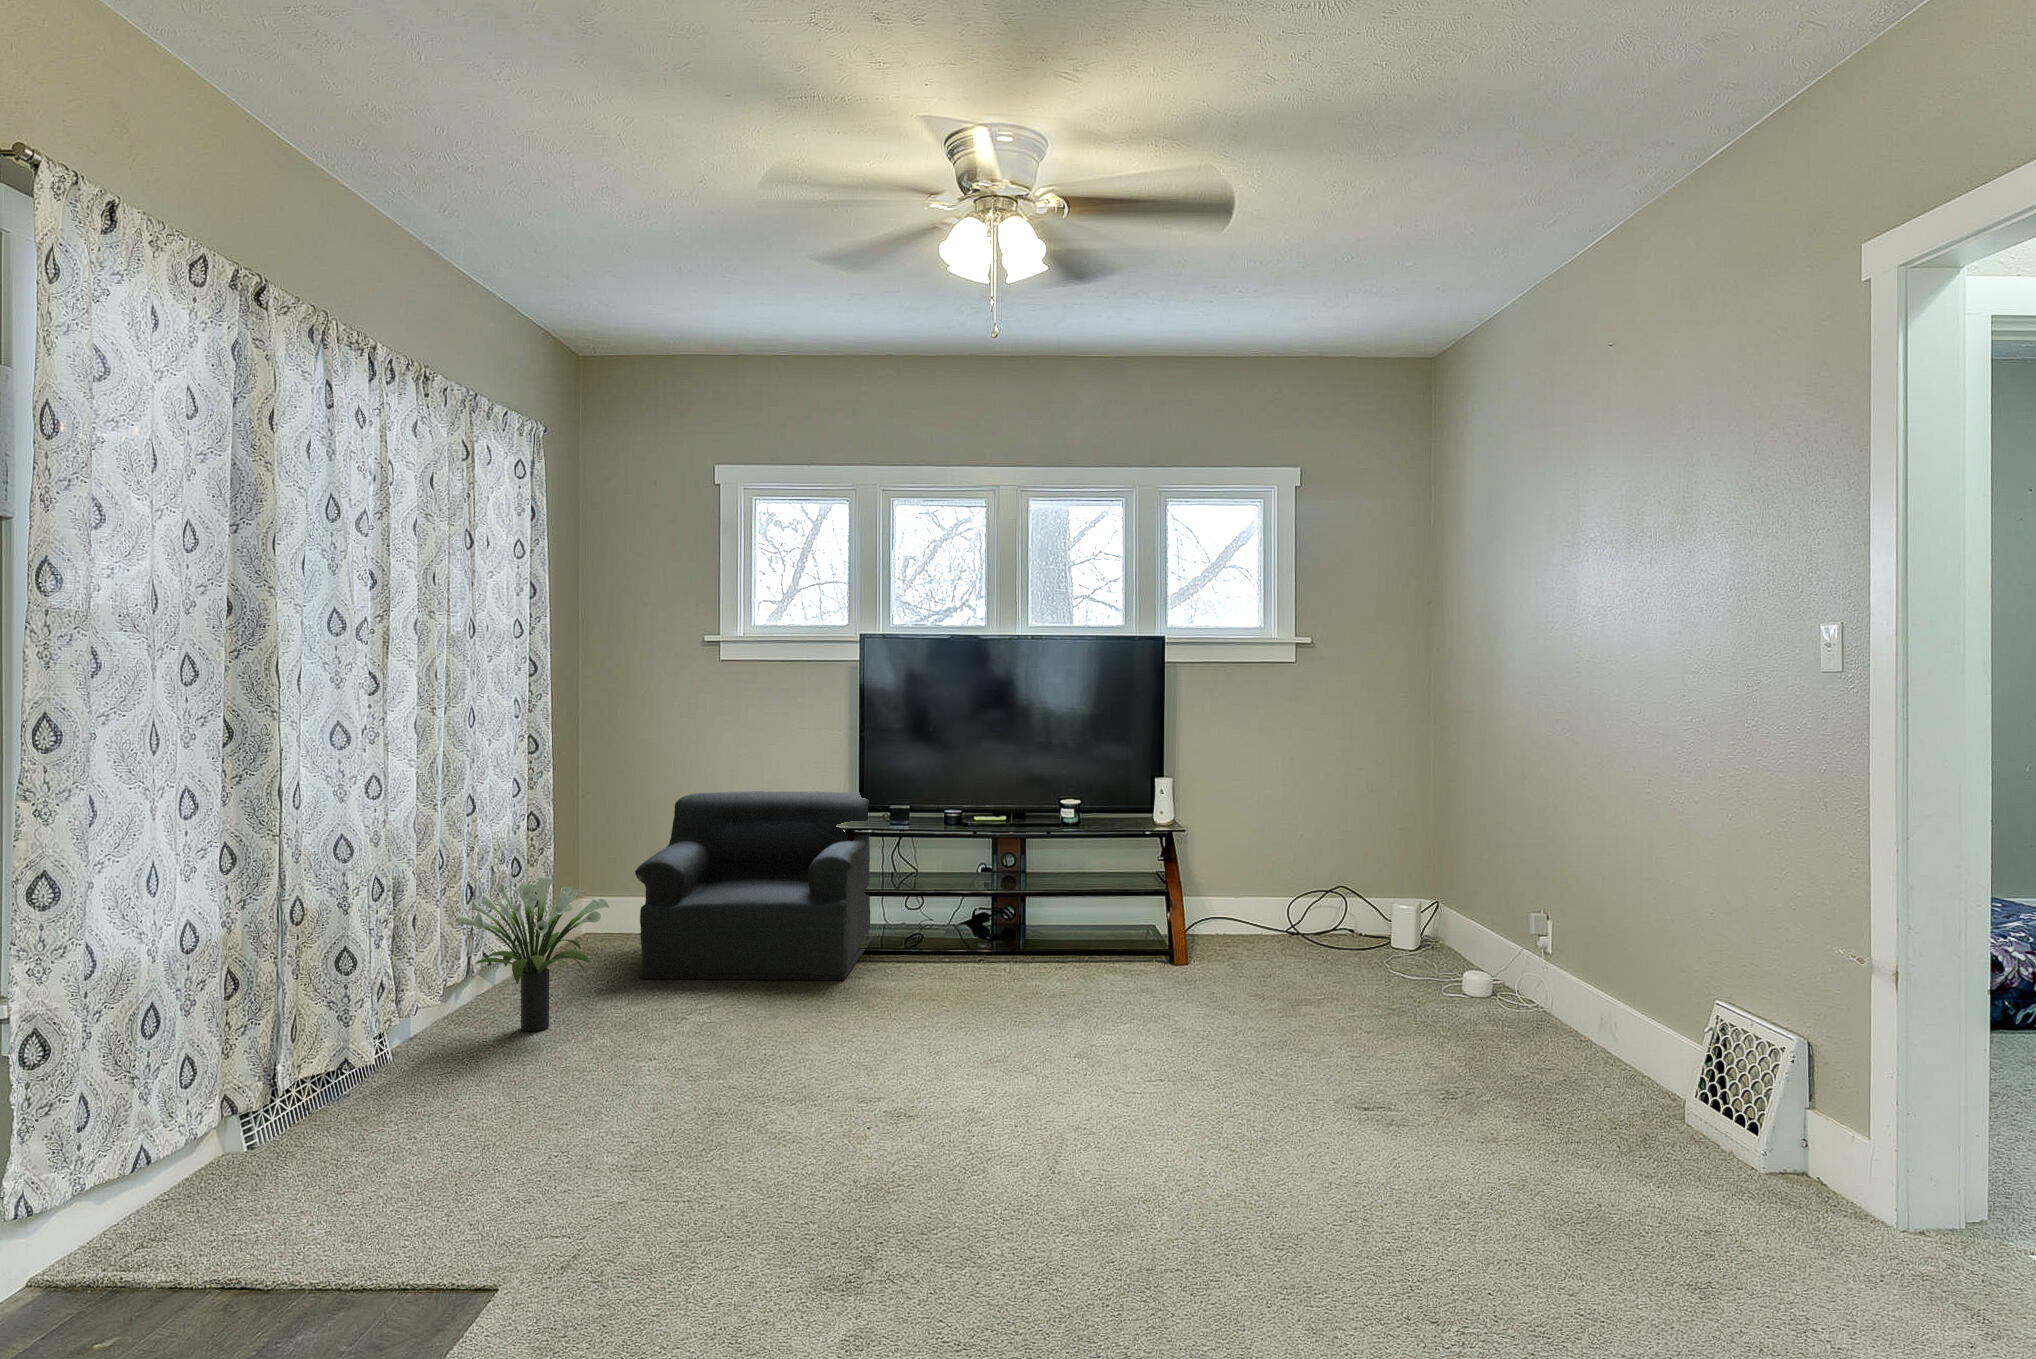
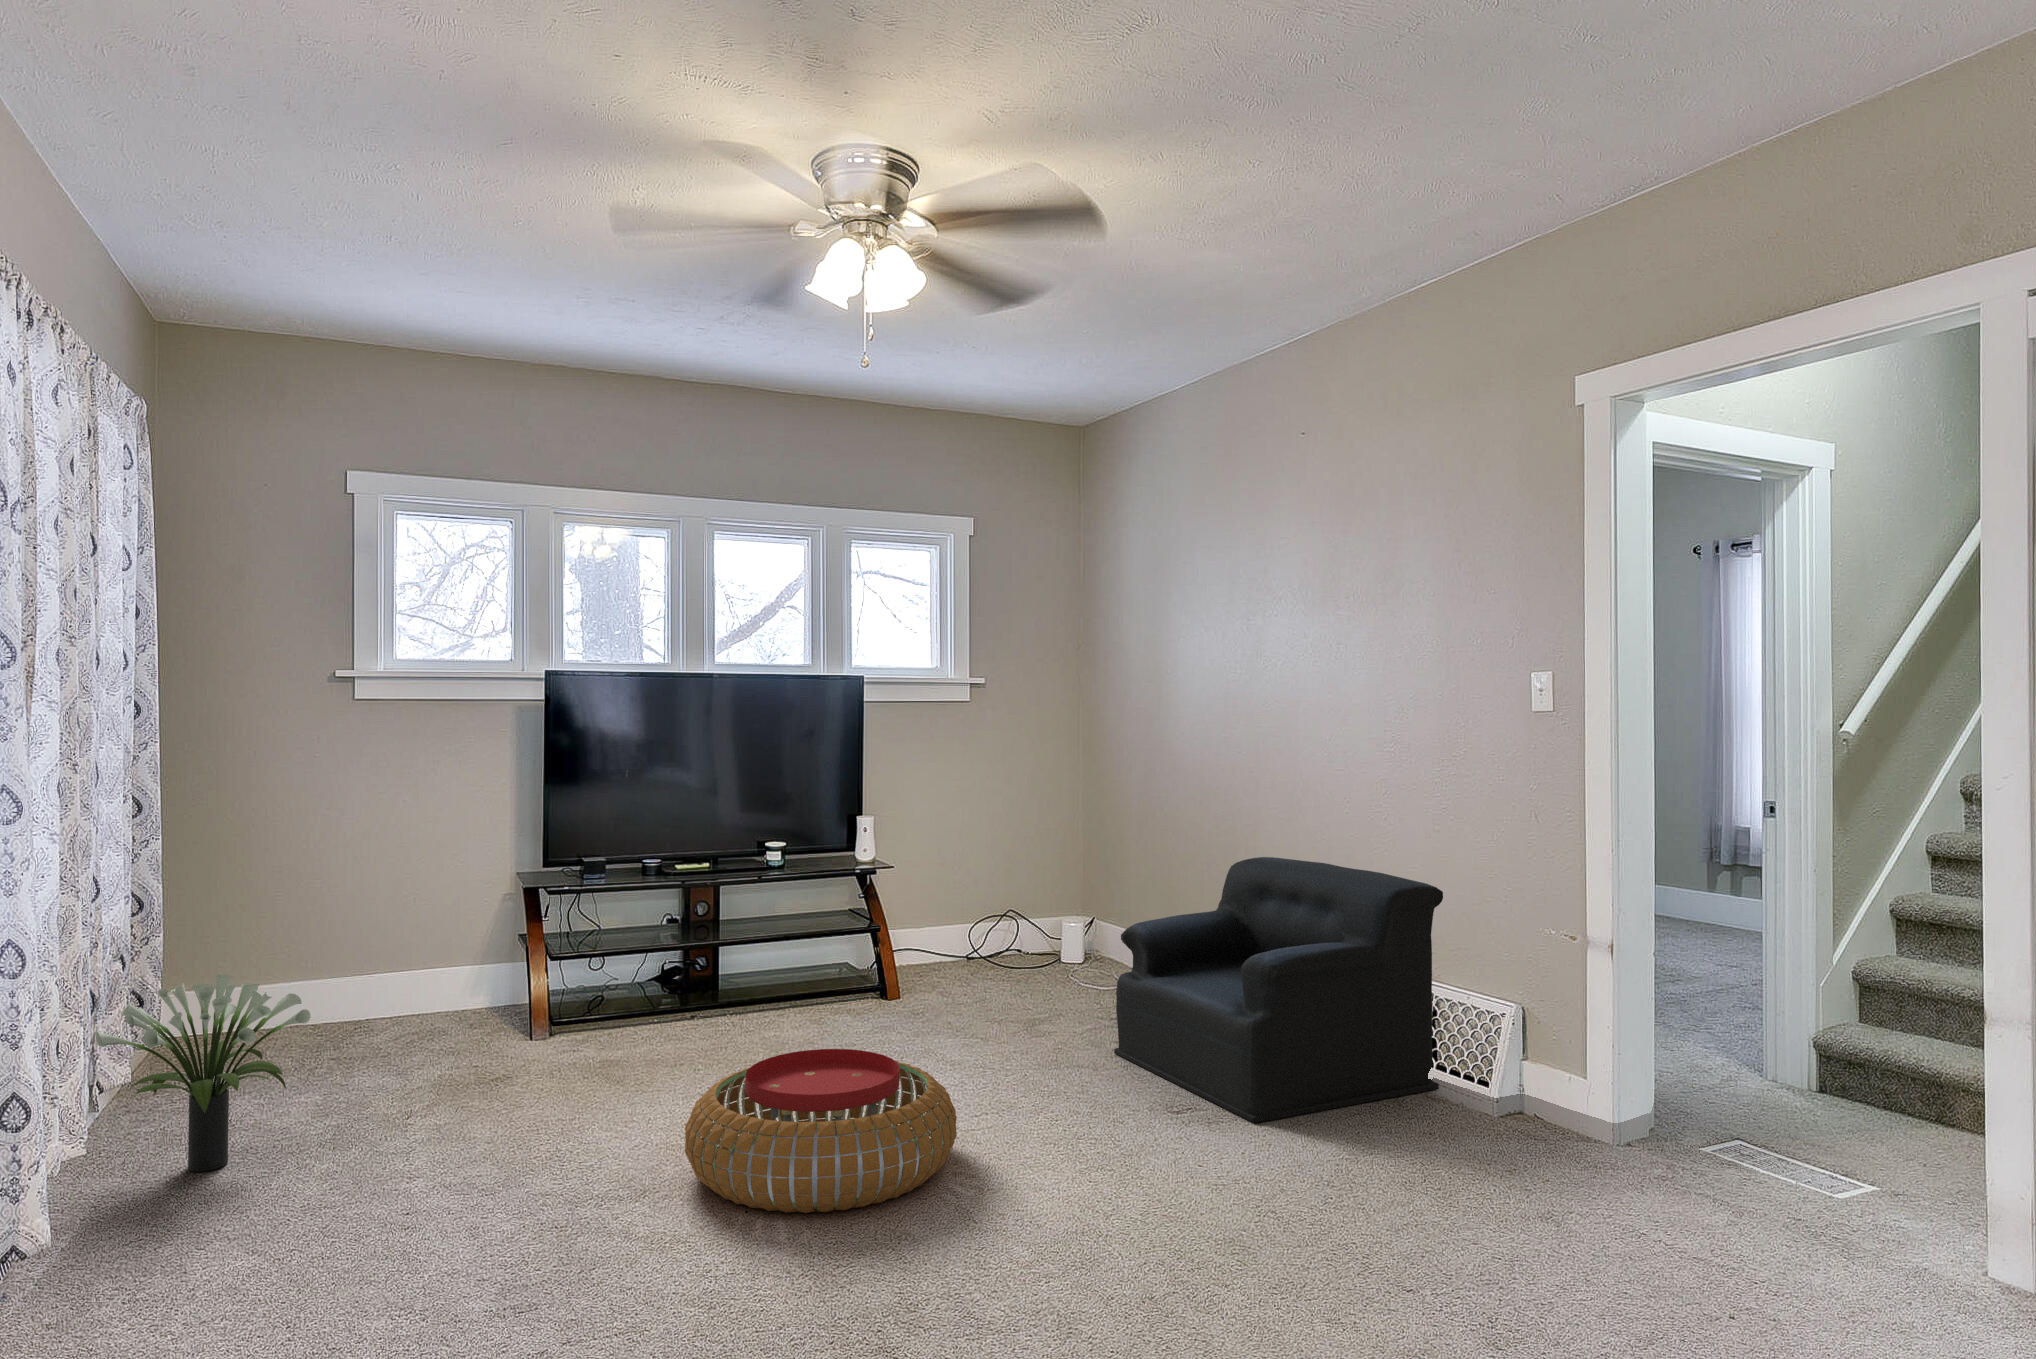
armchair: present [635,791,873,980] -> present [1114,857,1443,1123]
pouf: none [831,992,1089,1143] -> present [685,1049,957,1213]

